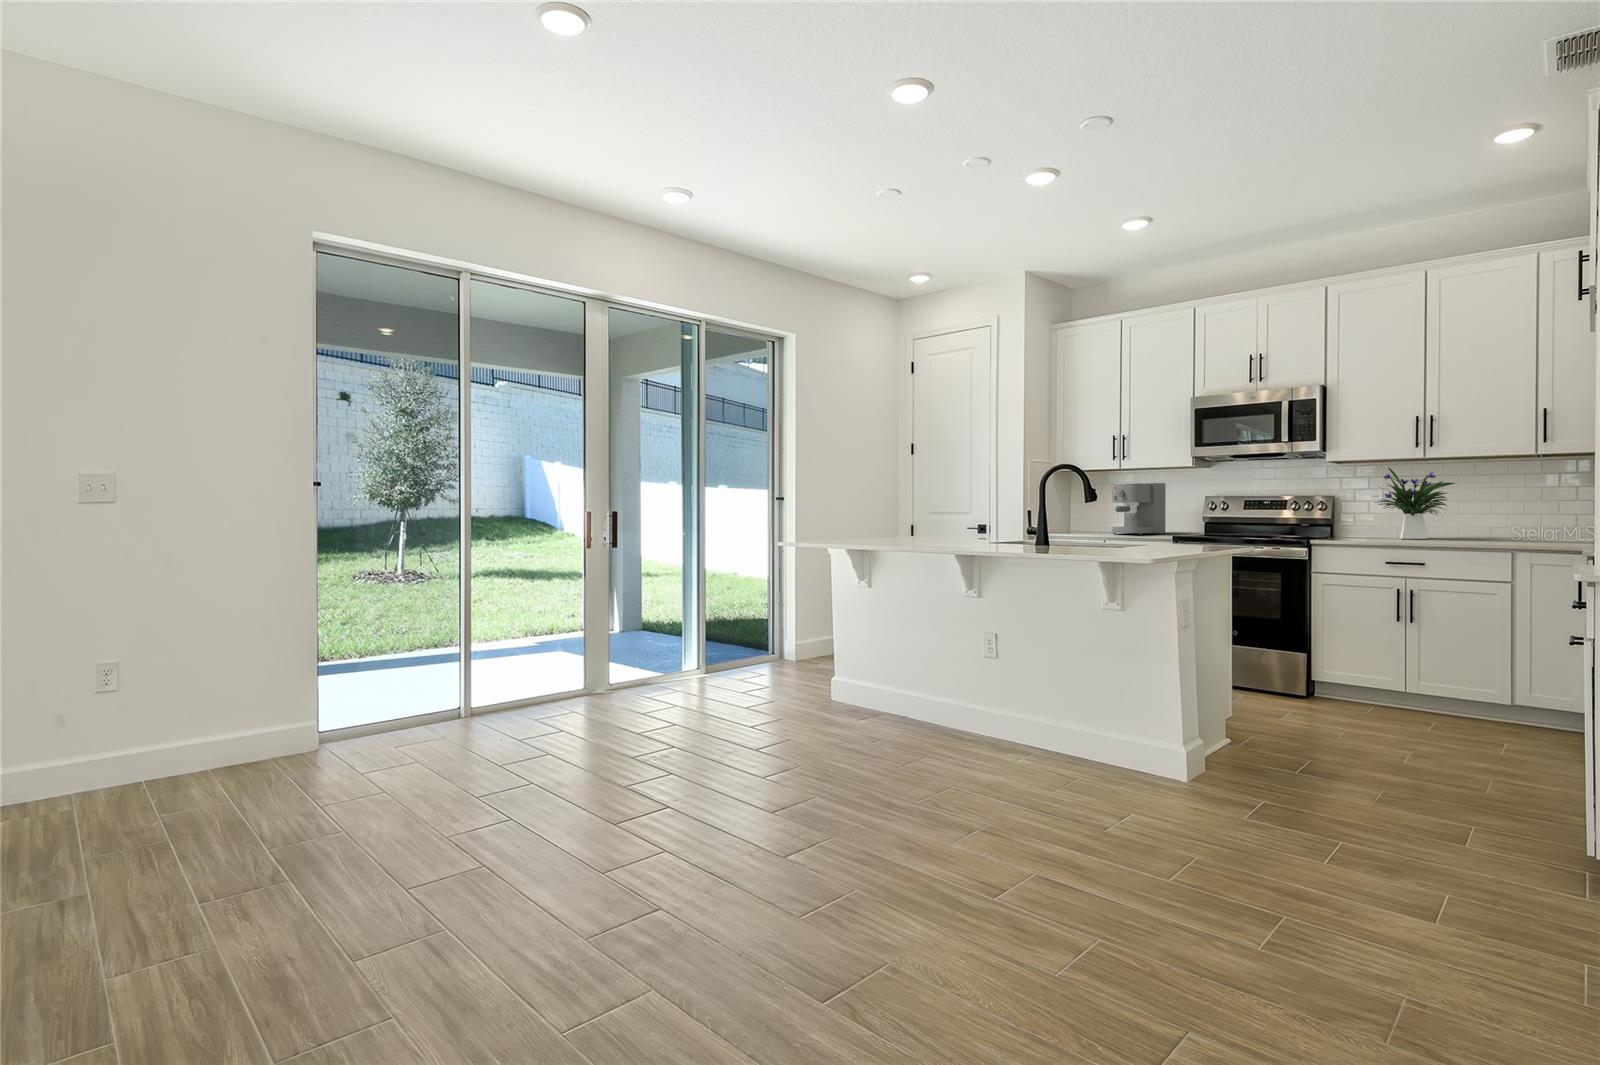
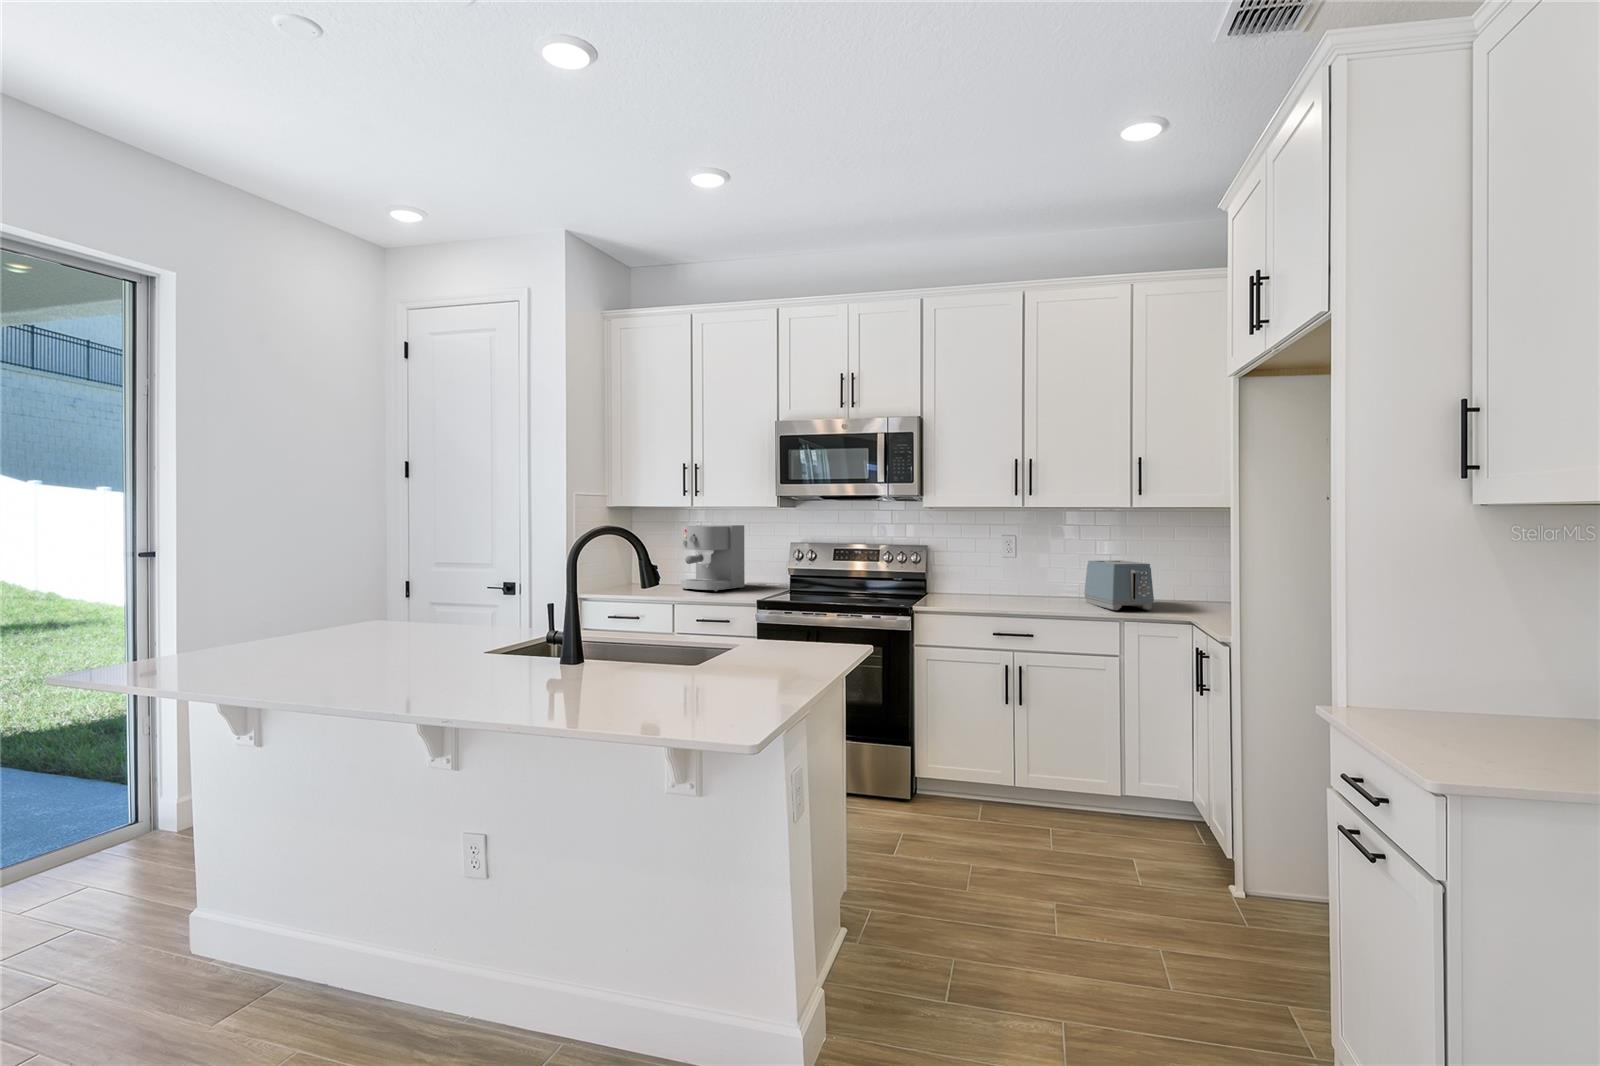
flower arrangement: present [1375,468,1455,539] -> none [969,518,1048,600]
toaster: none [1491,501,1558,543] -> present [1084,560,1154,610]

